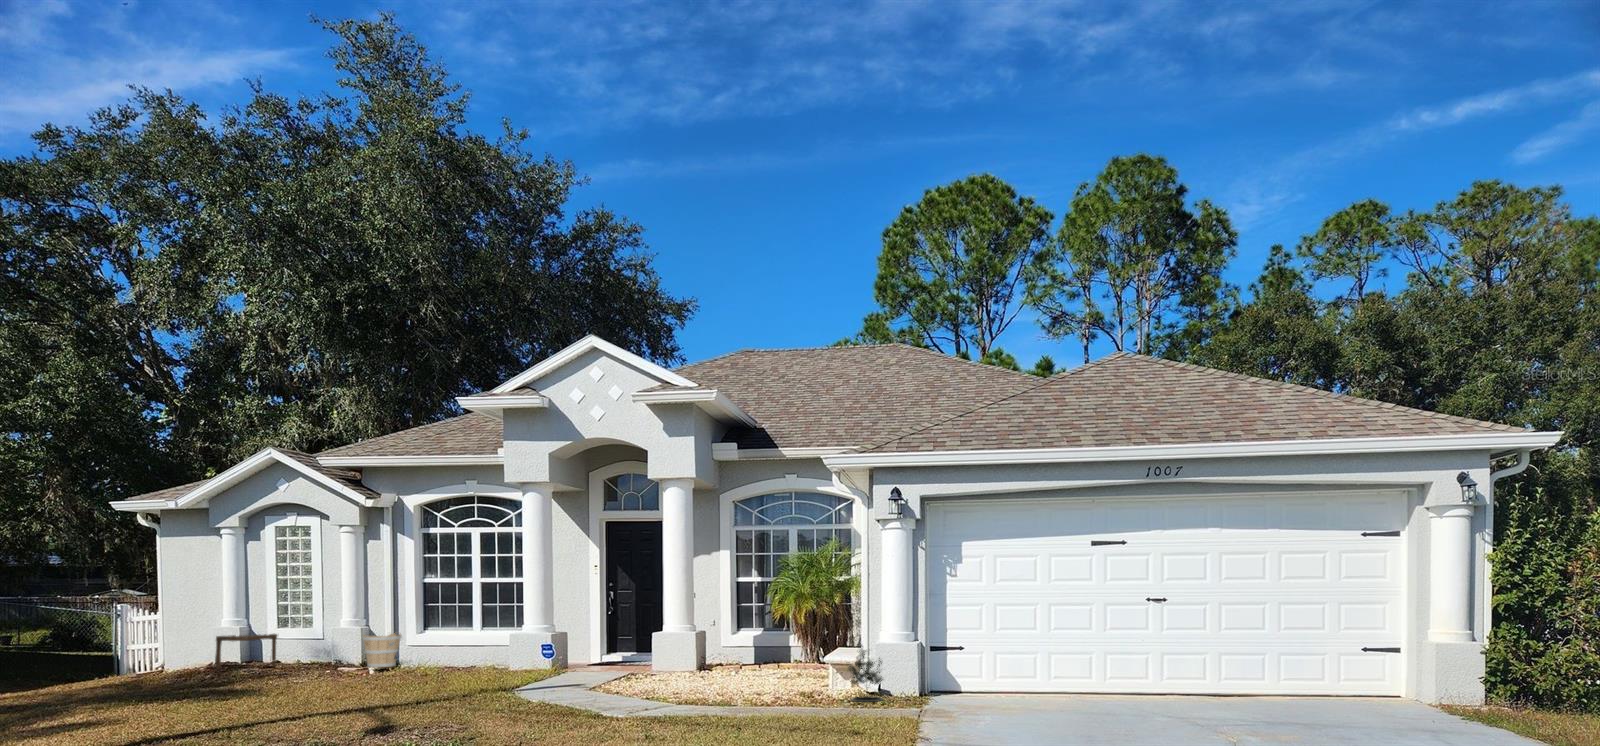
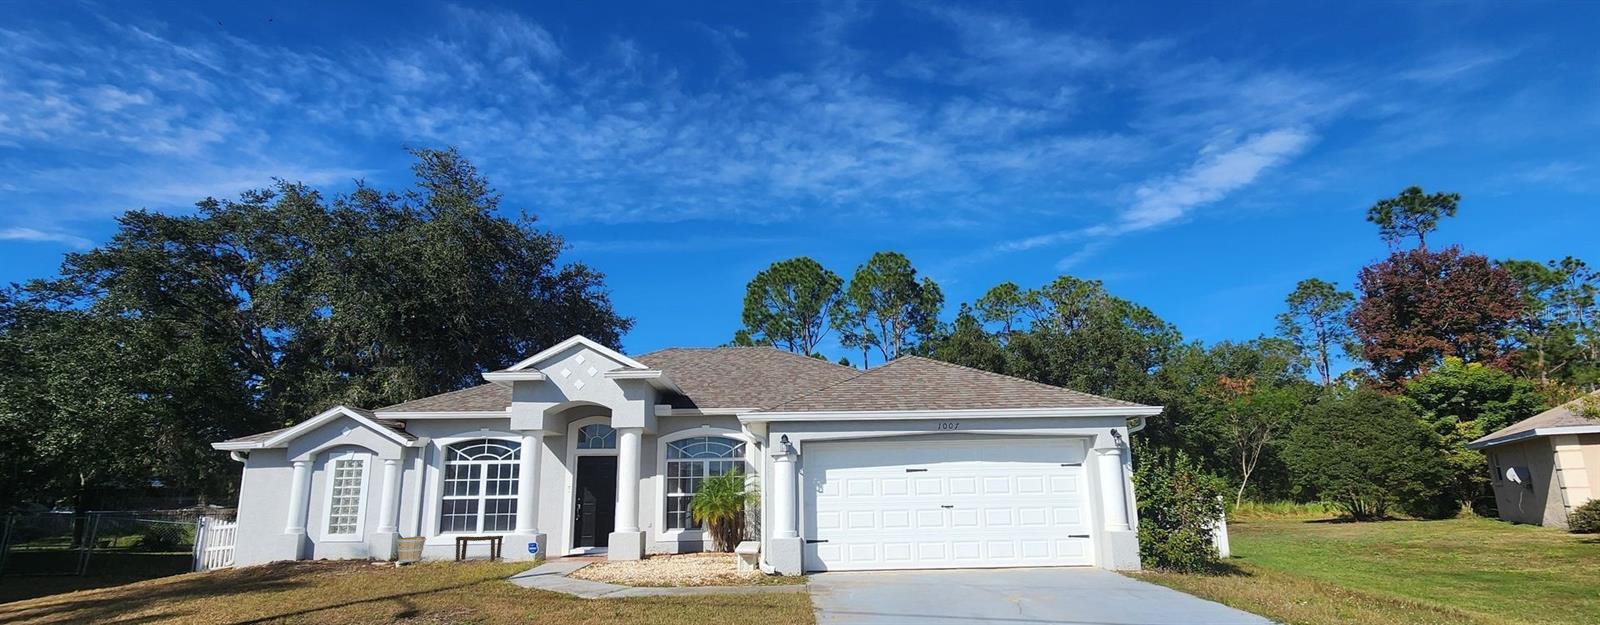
bench: present [215,634,278,669] -> present [456,536,503,561]
potted tree: present [848,643,883,702] -> none [749,540,778,583]

